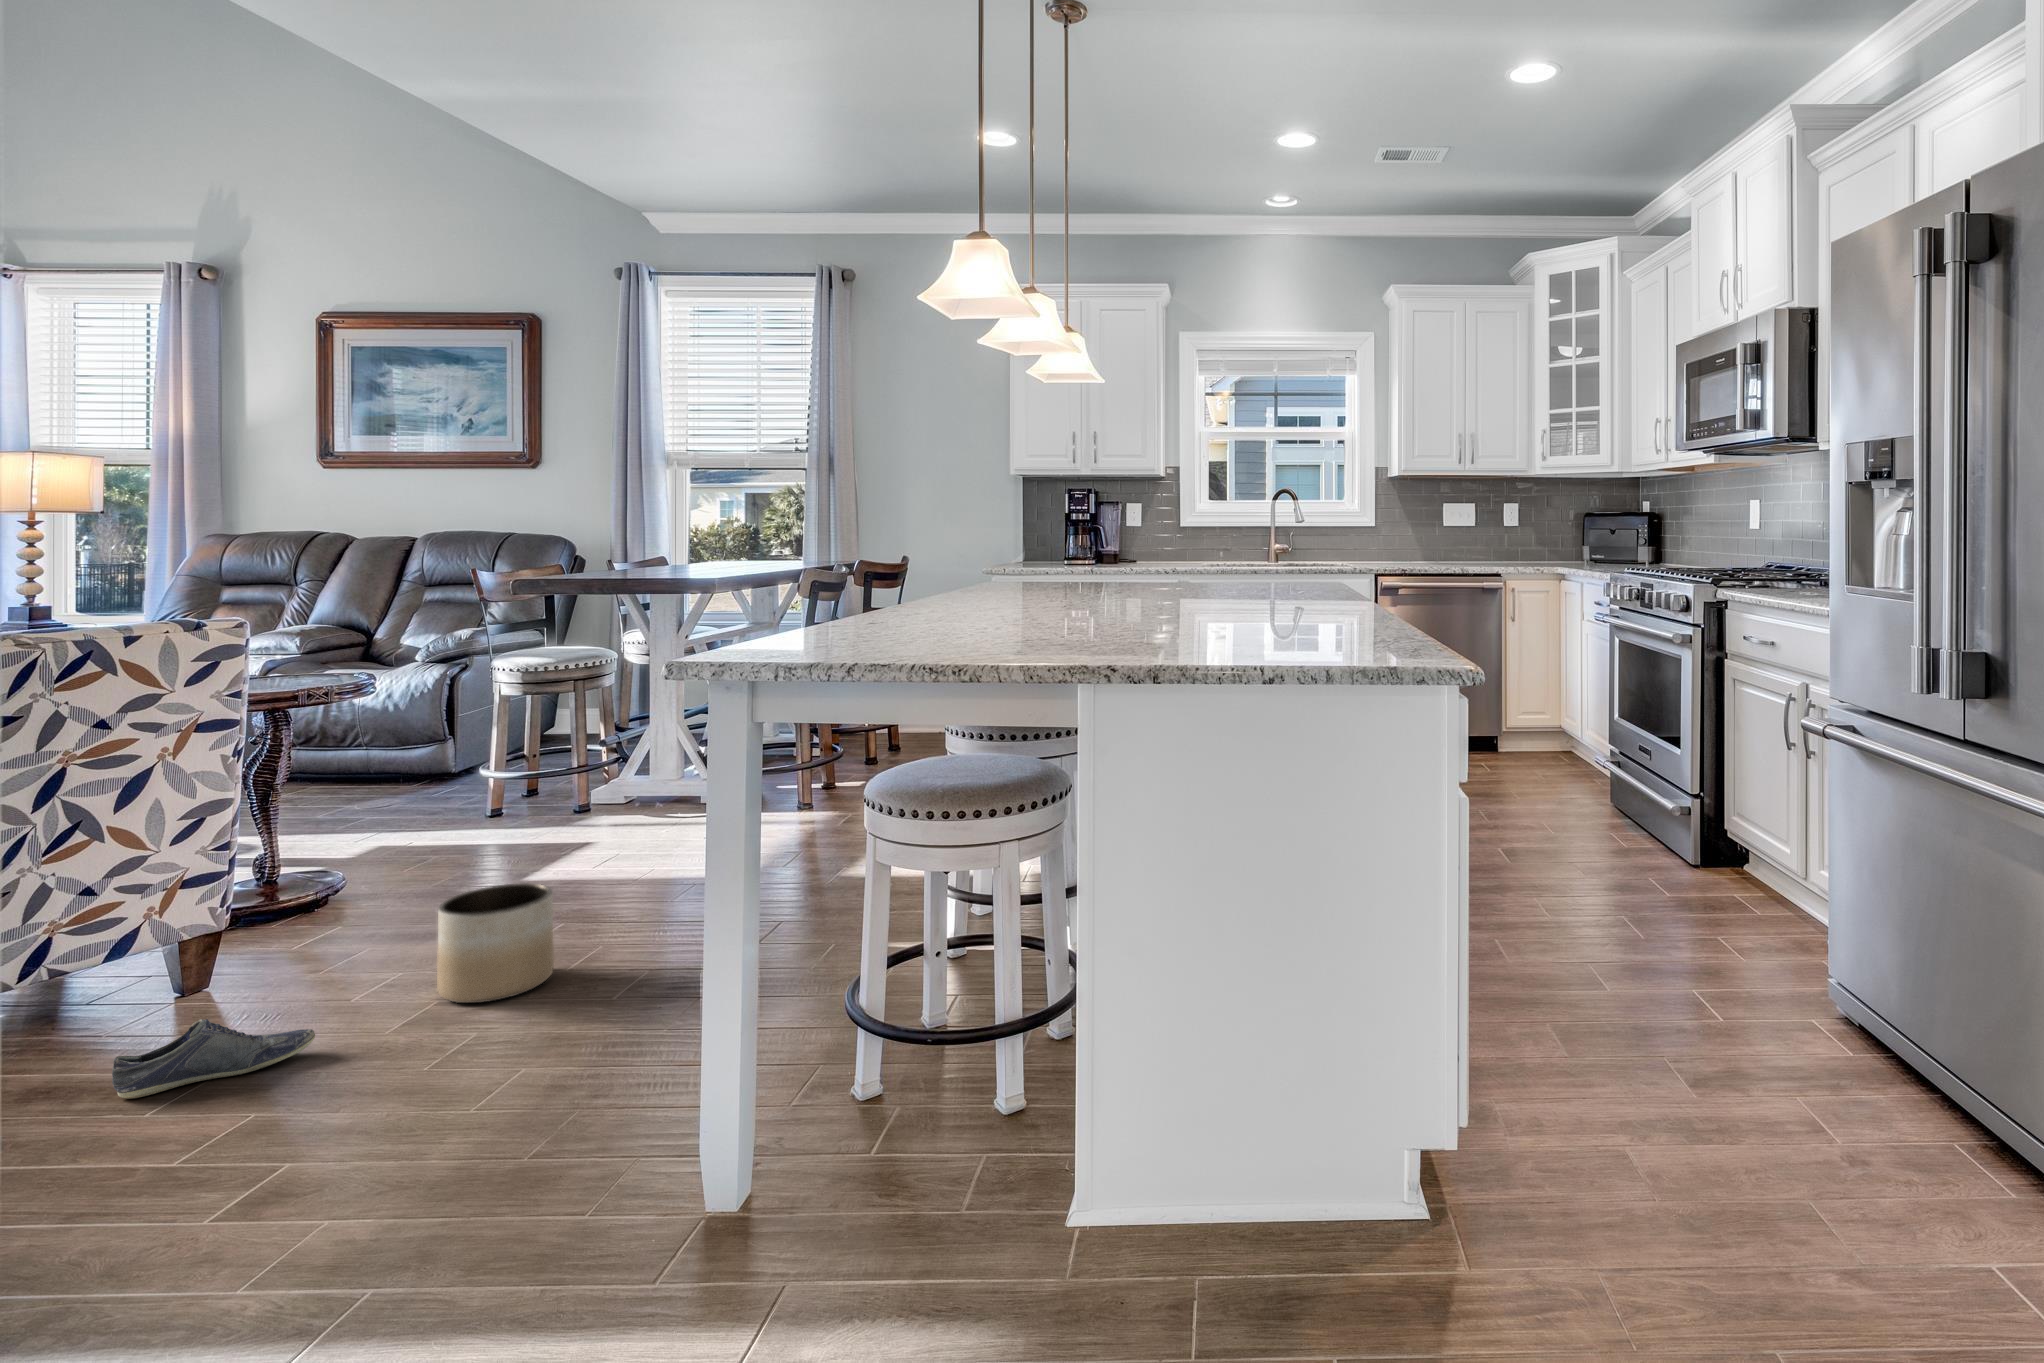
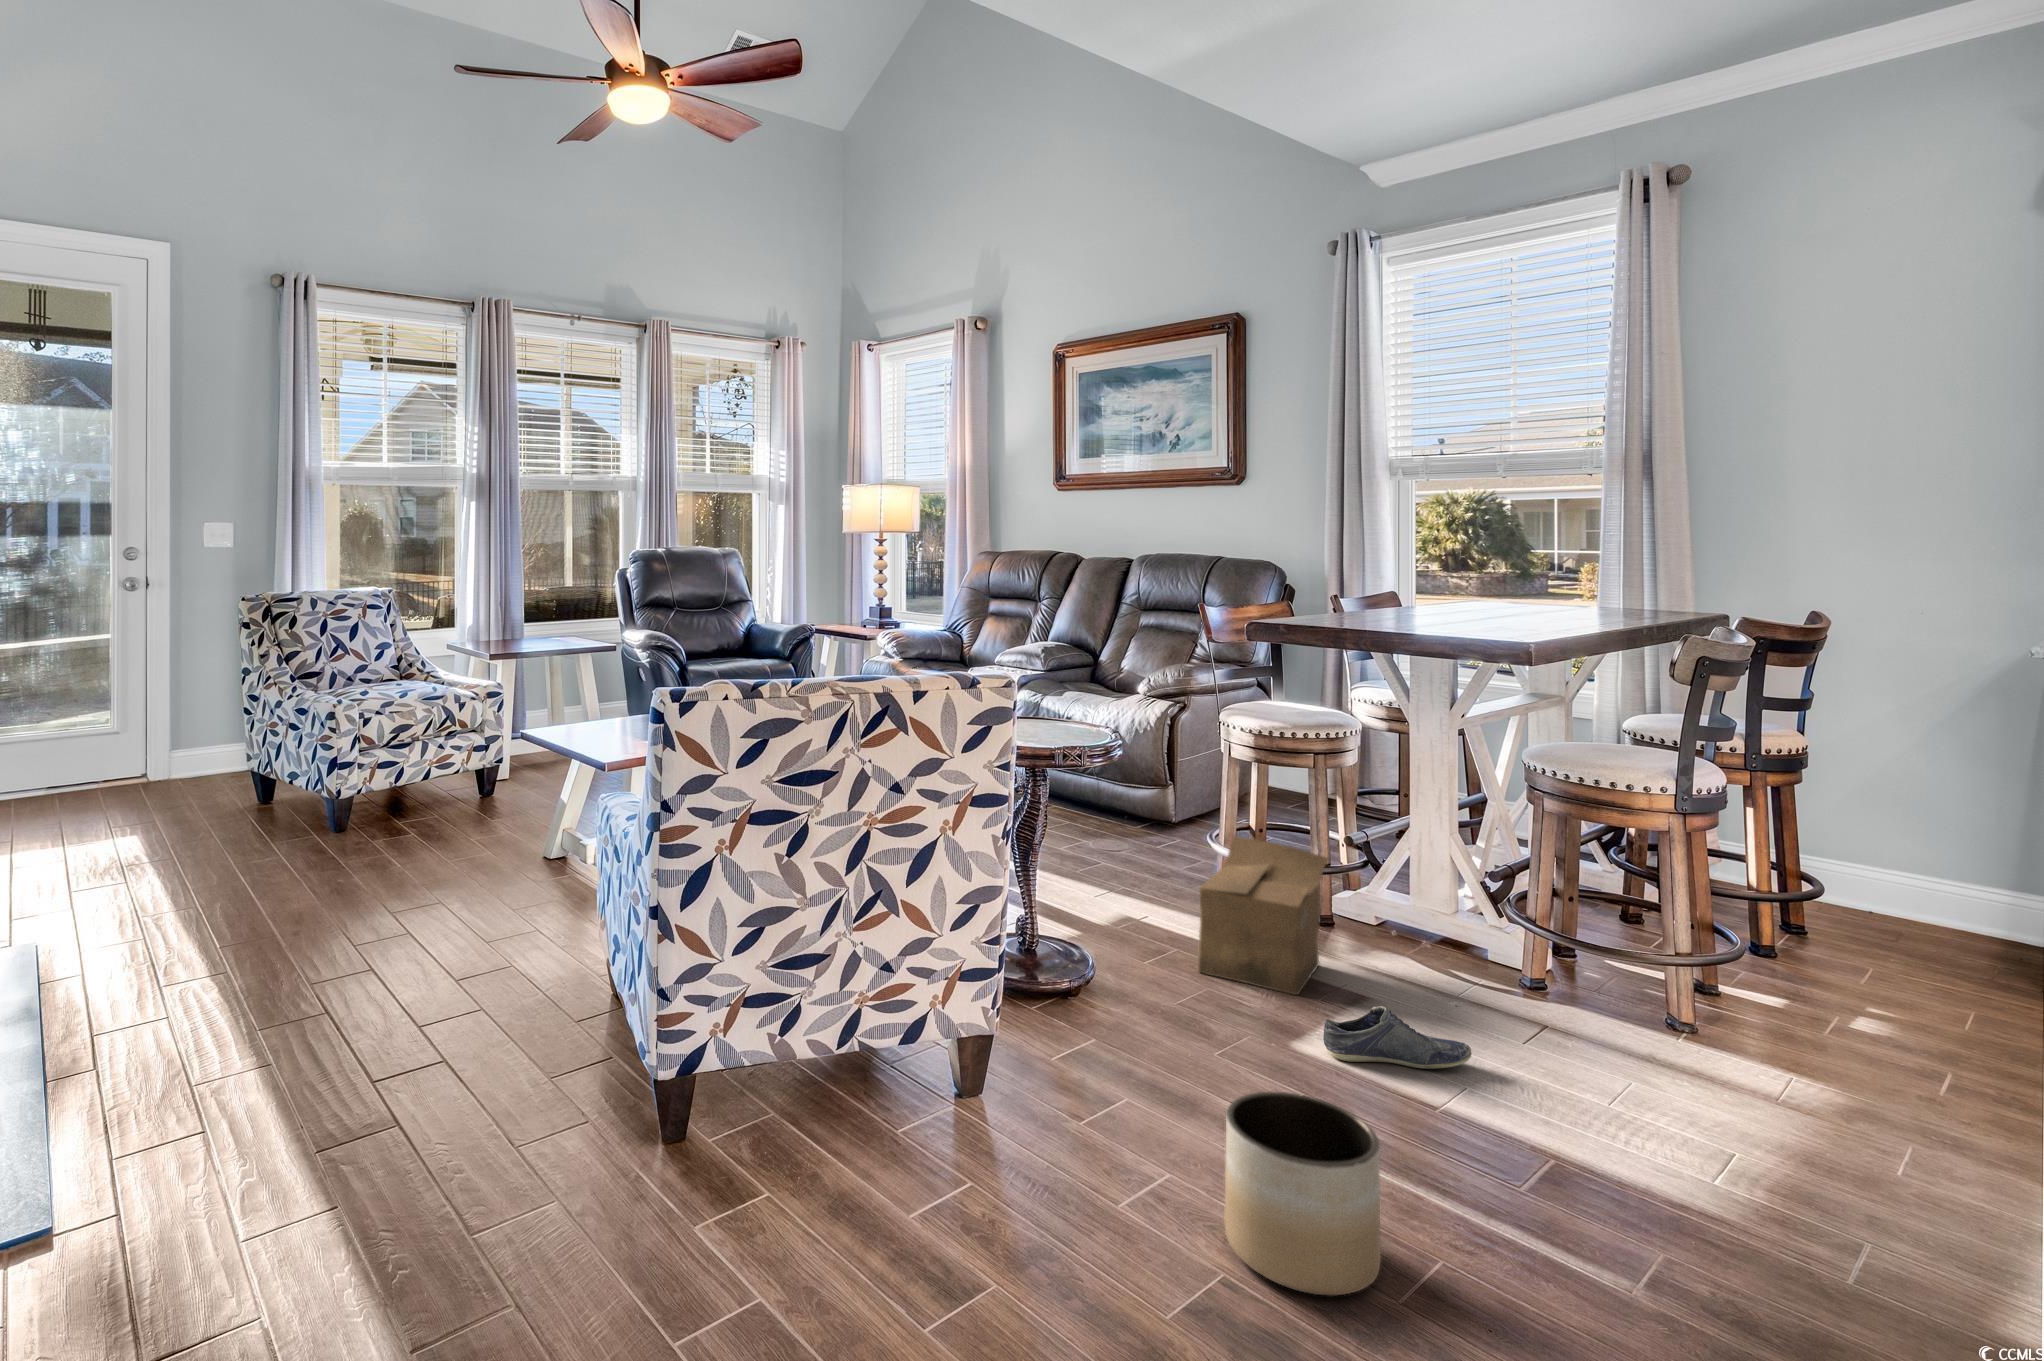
cardboard box: none [453,755,577,867] -> present [1198,836,1328,995]
shoe: present [112,1019,315,1099] -> present [1323,1006,1472,1069]

